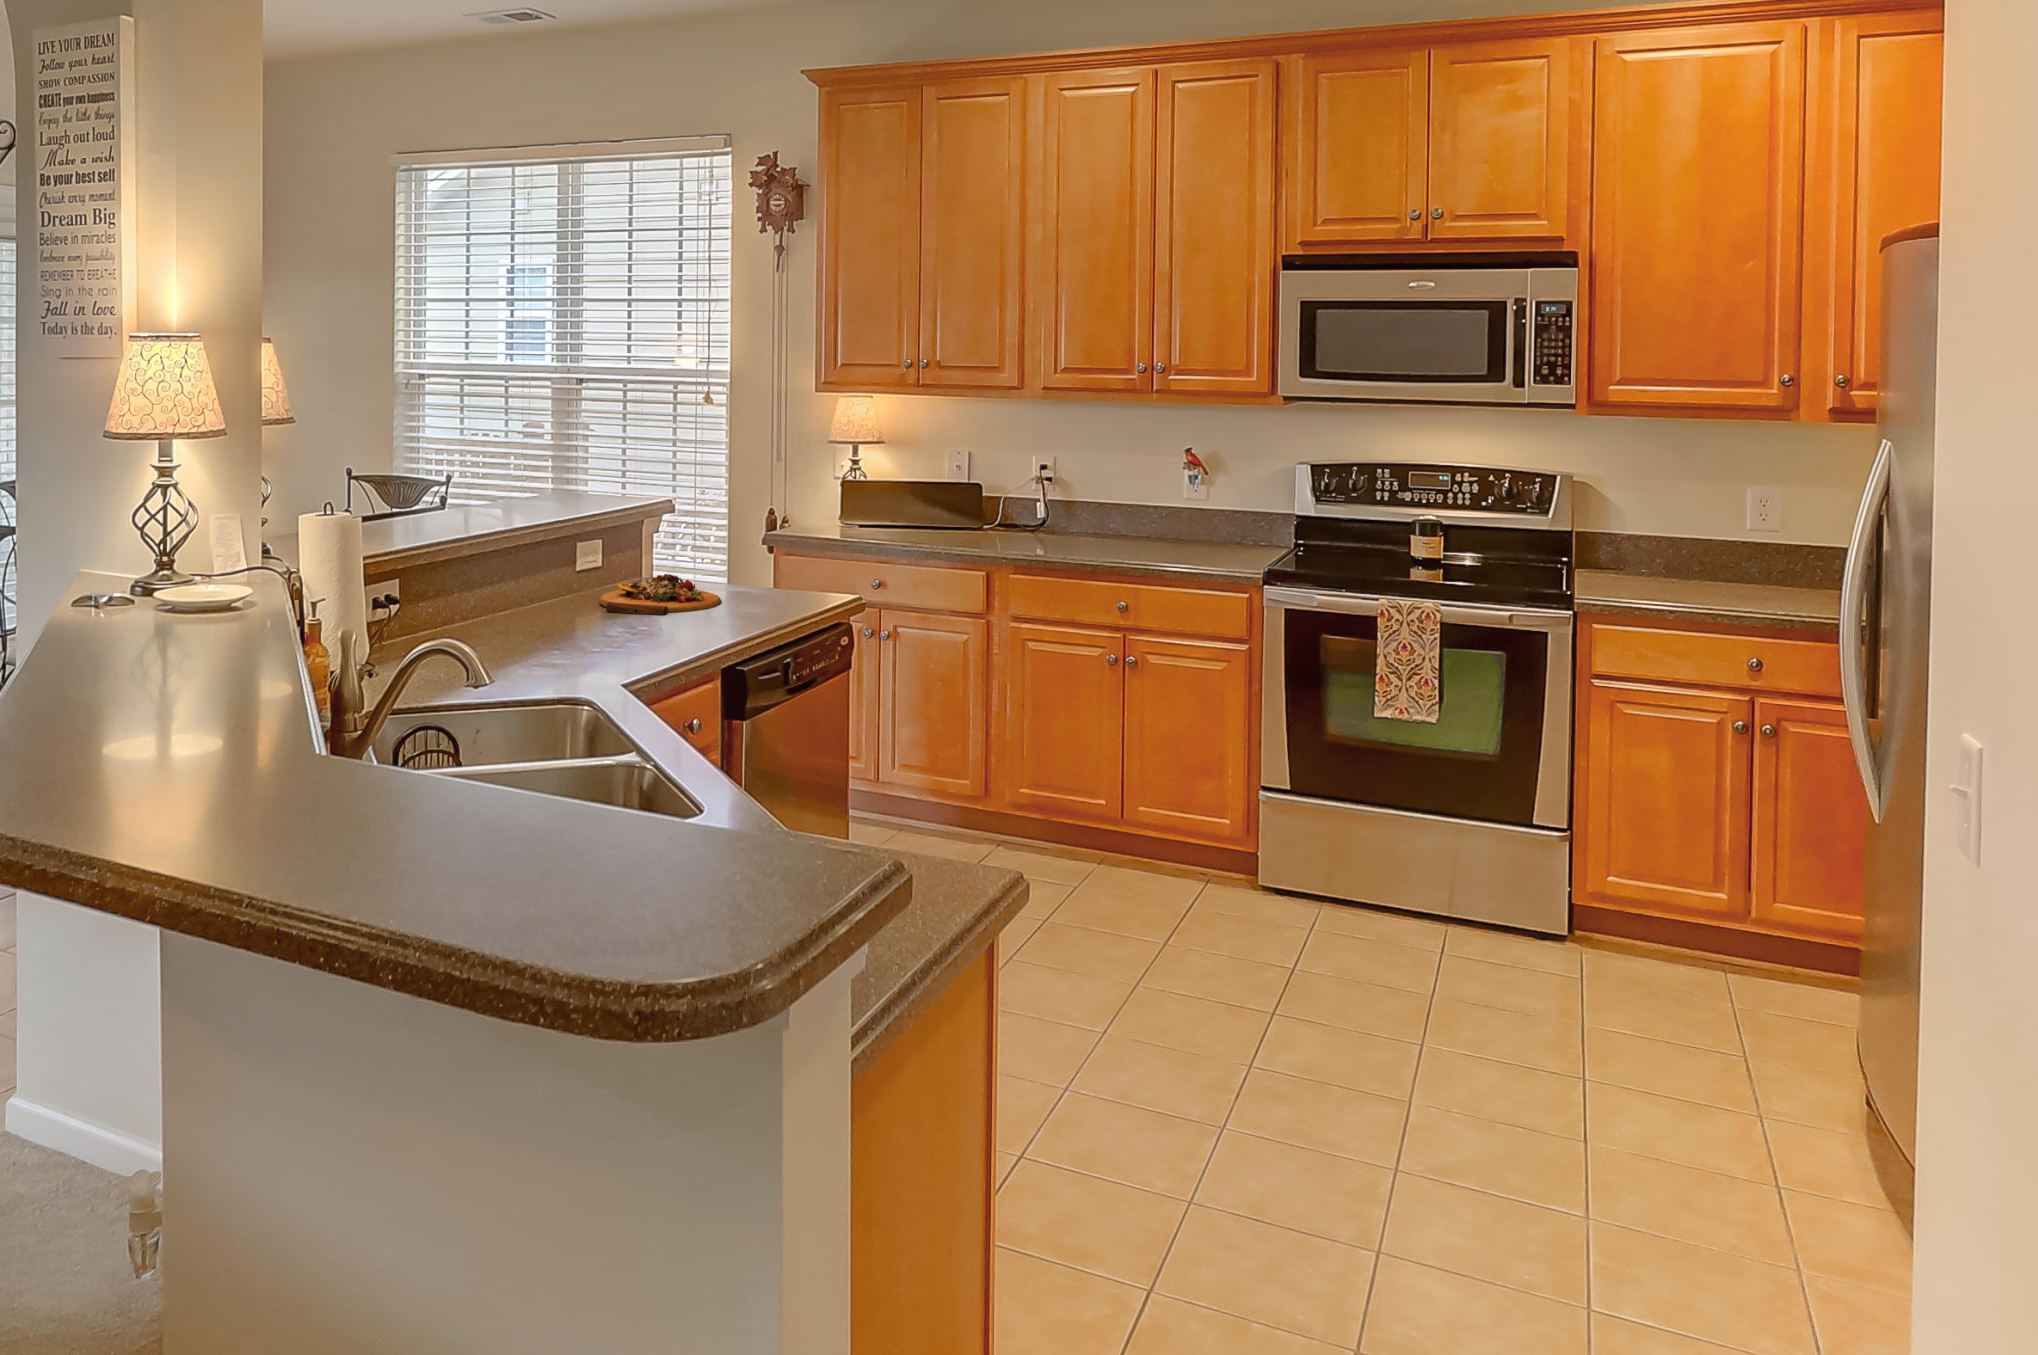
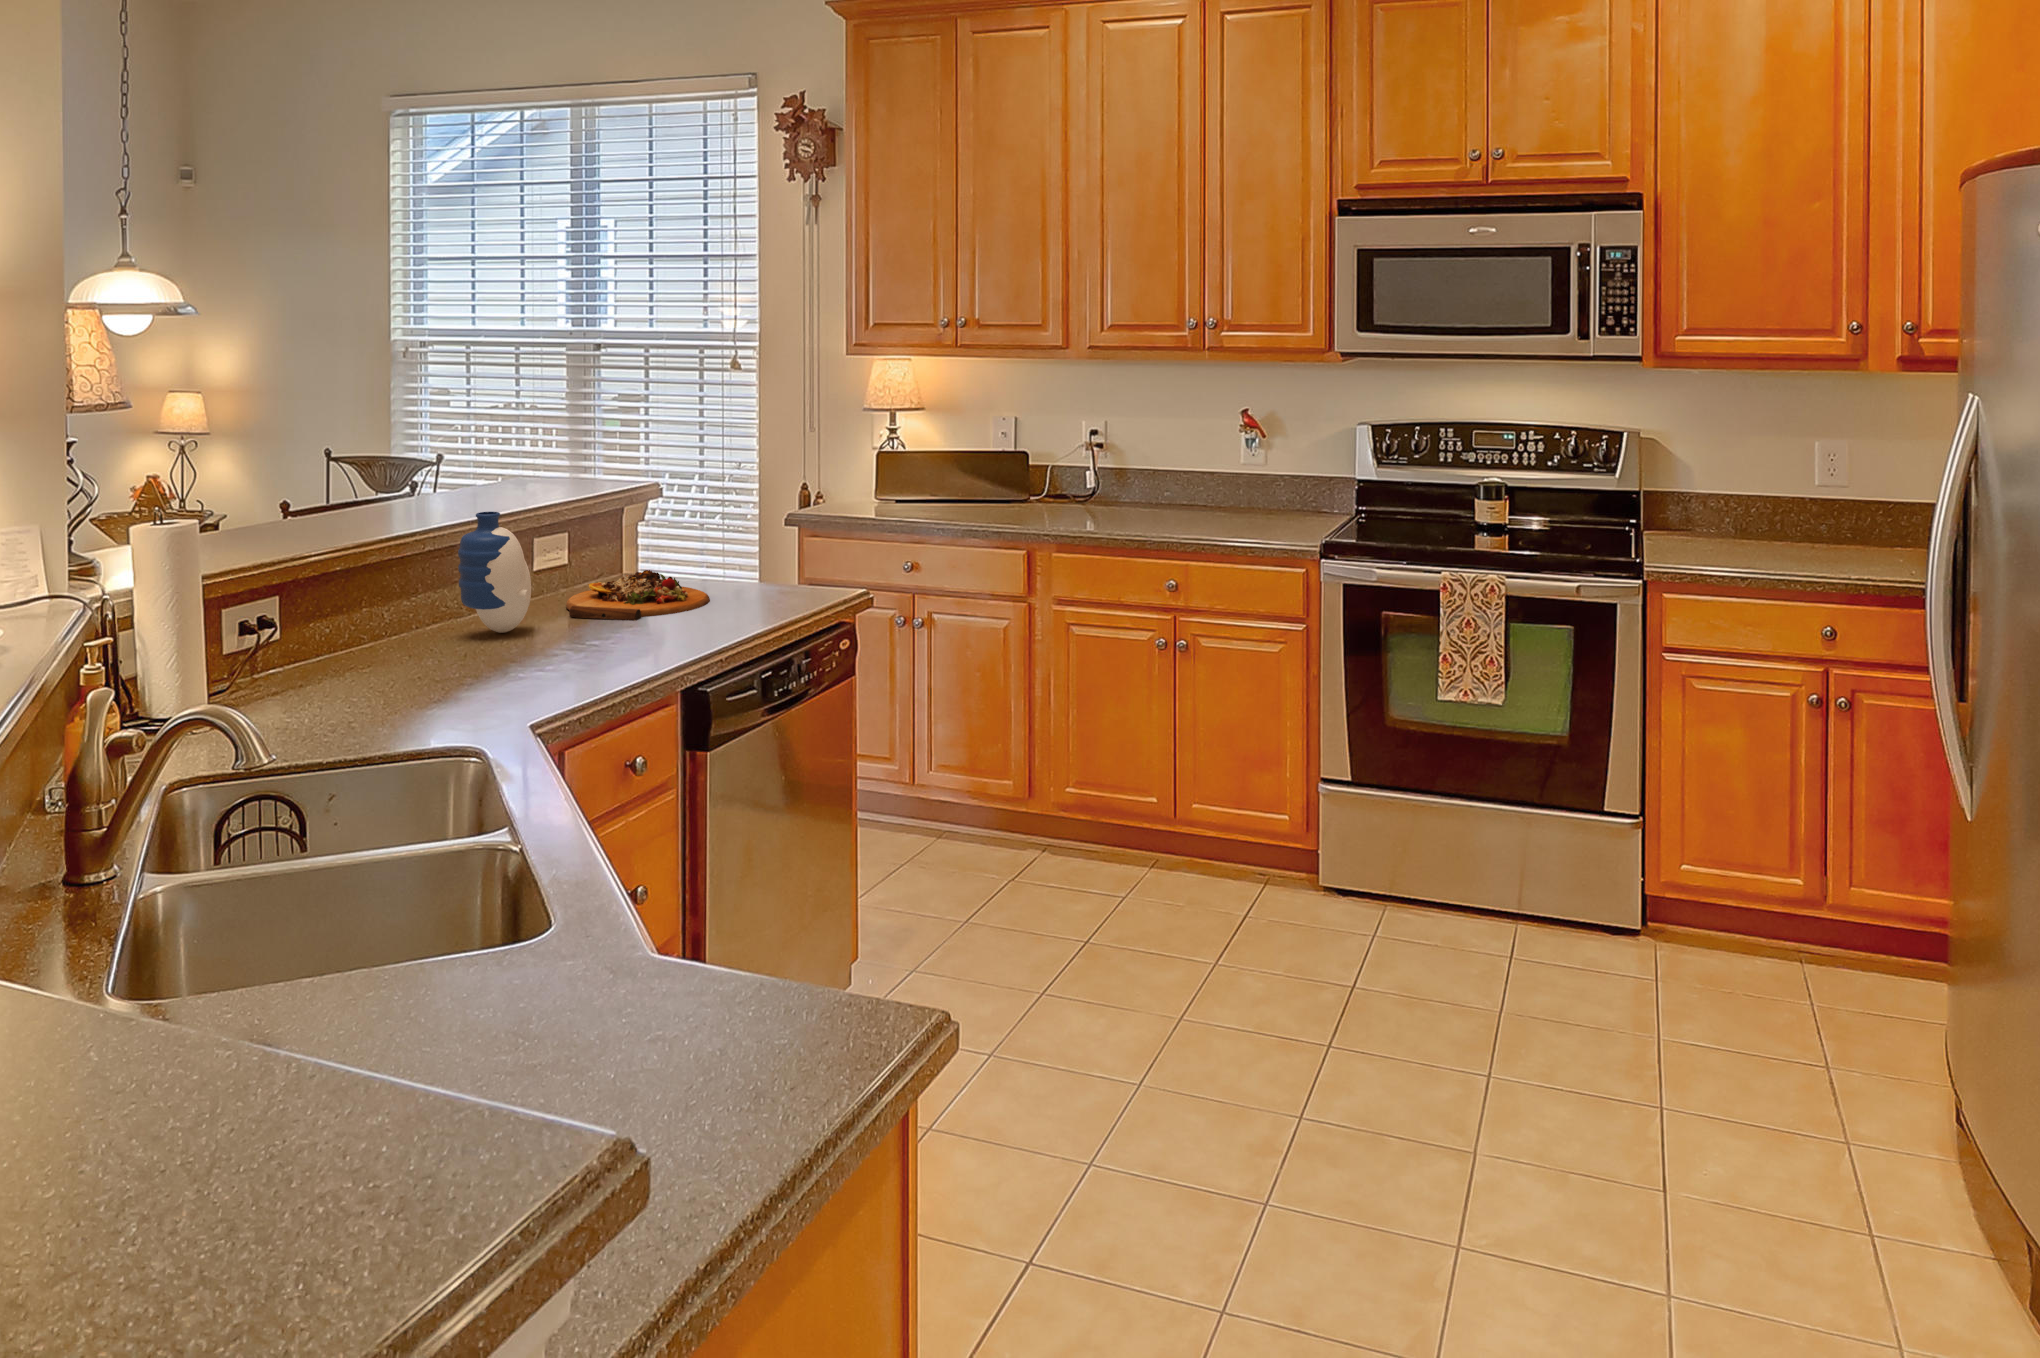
vase: none [521,518,580,622] -> present [458,512,531,633]

